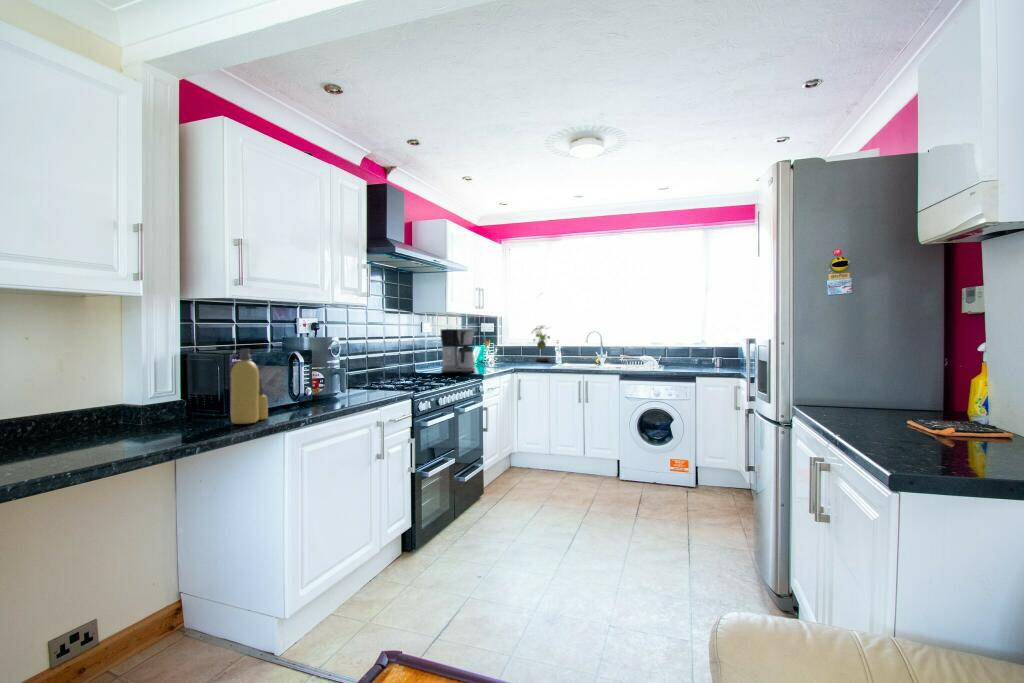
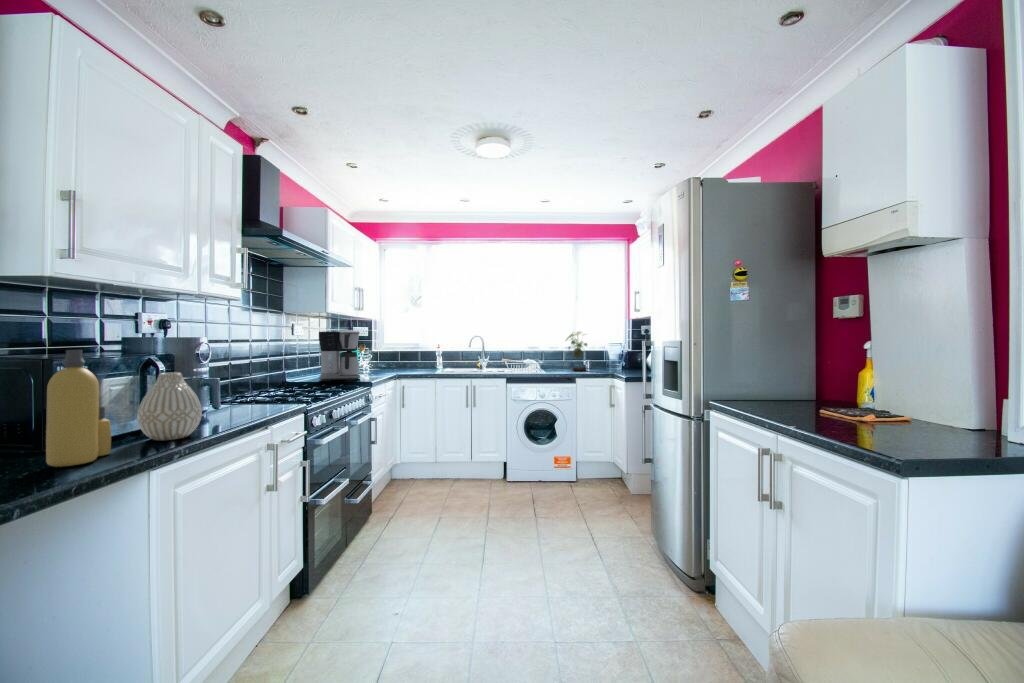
plant: present [532,325,550,361] -> present [566,332,587,371]
vase: none [286,364,326,412] -> present [137,372,202,440]

